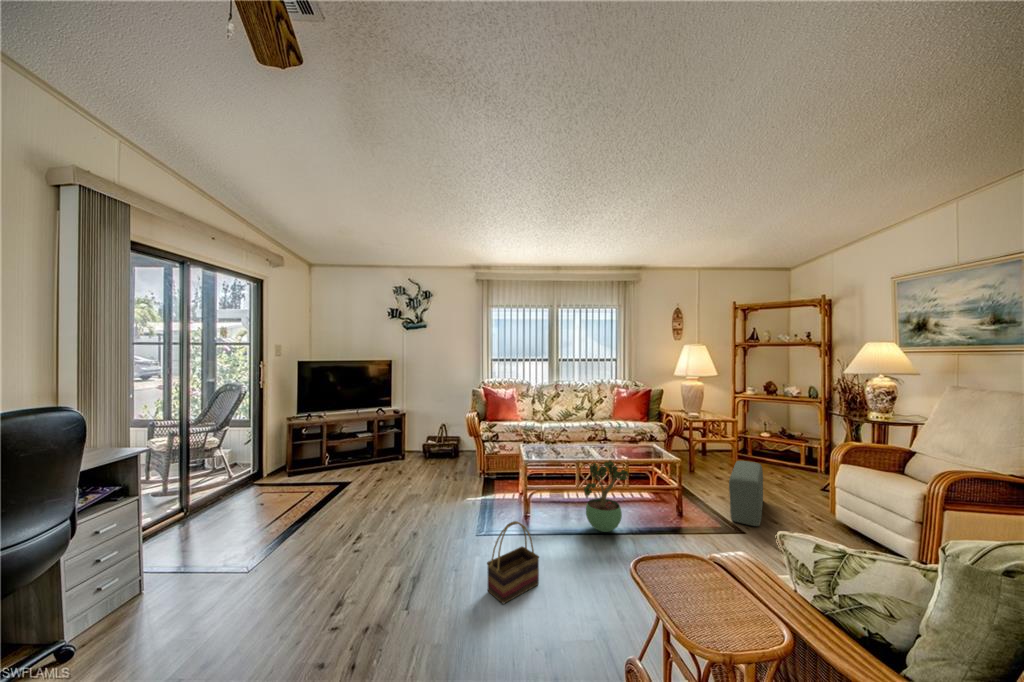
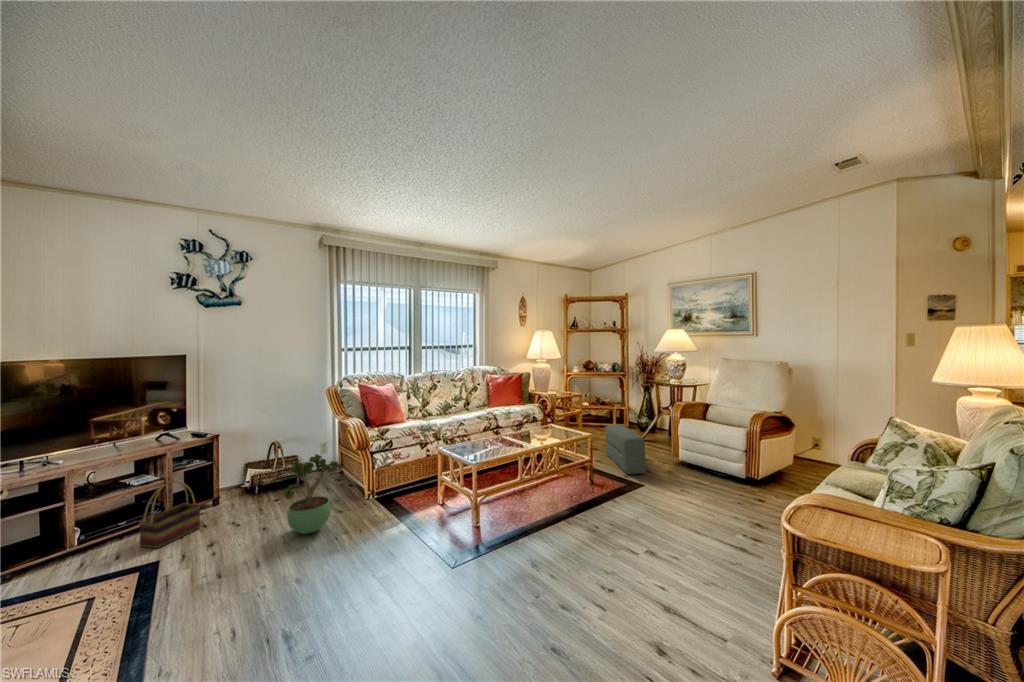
potted plant: present [584,460,629,532] -> present [284,454,339,534]
basket: present [487,521,539,604] -> present [139,480,200,548]

